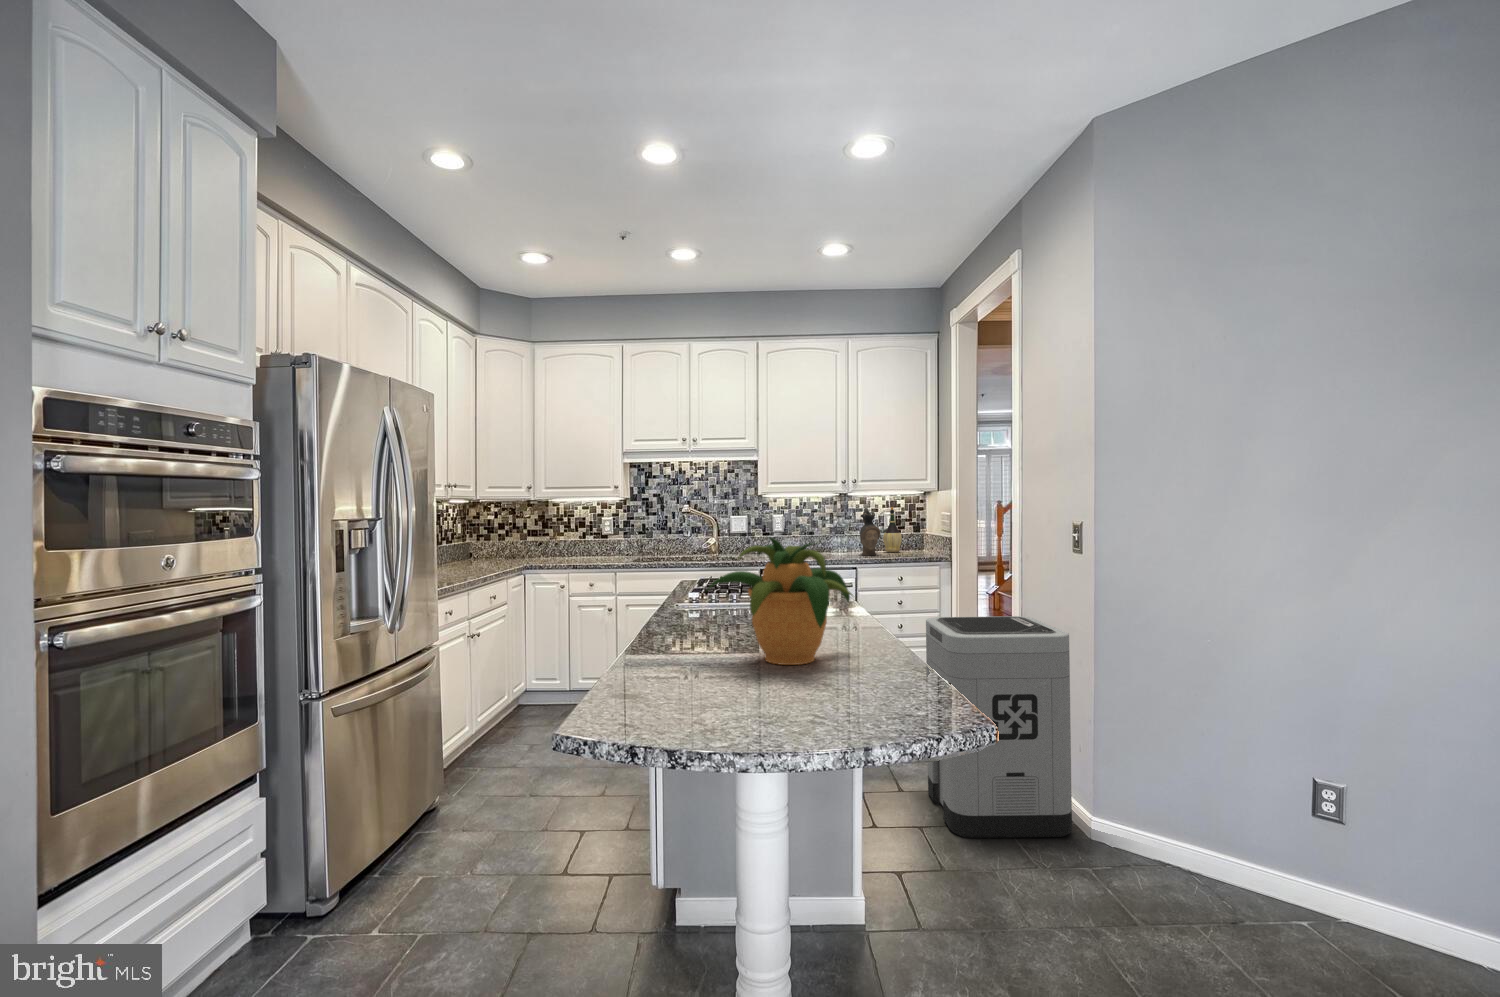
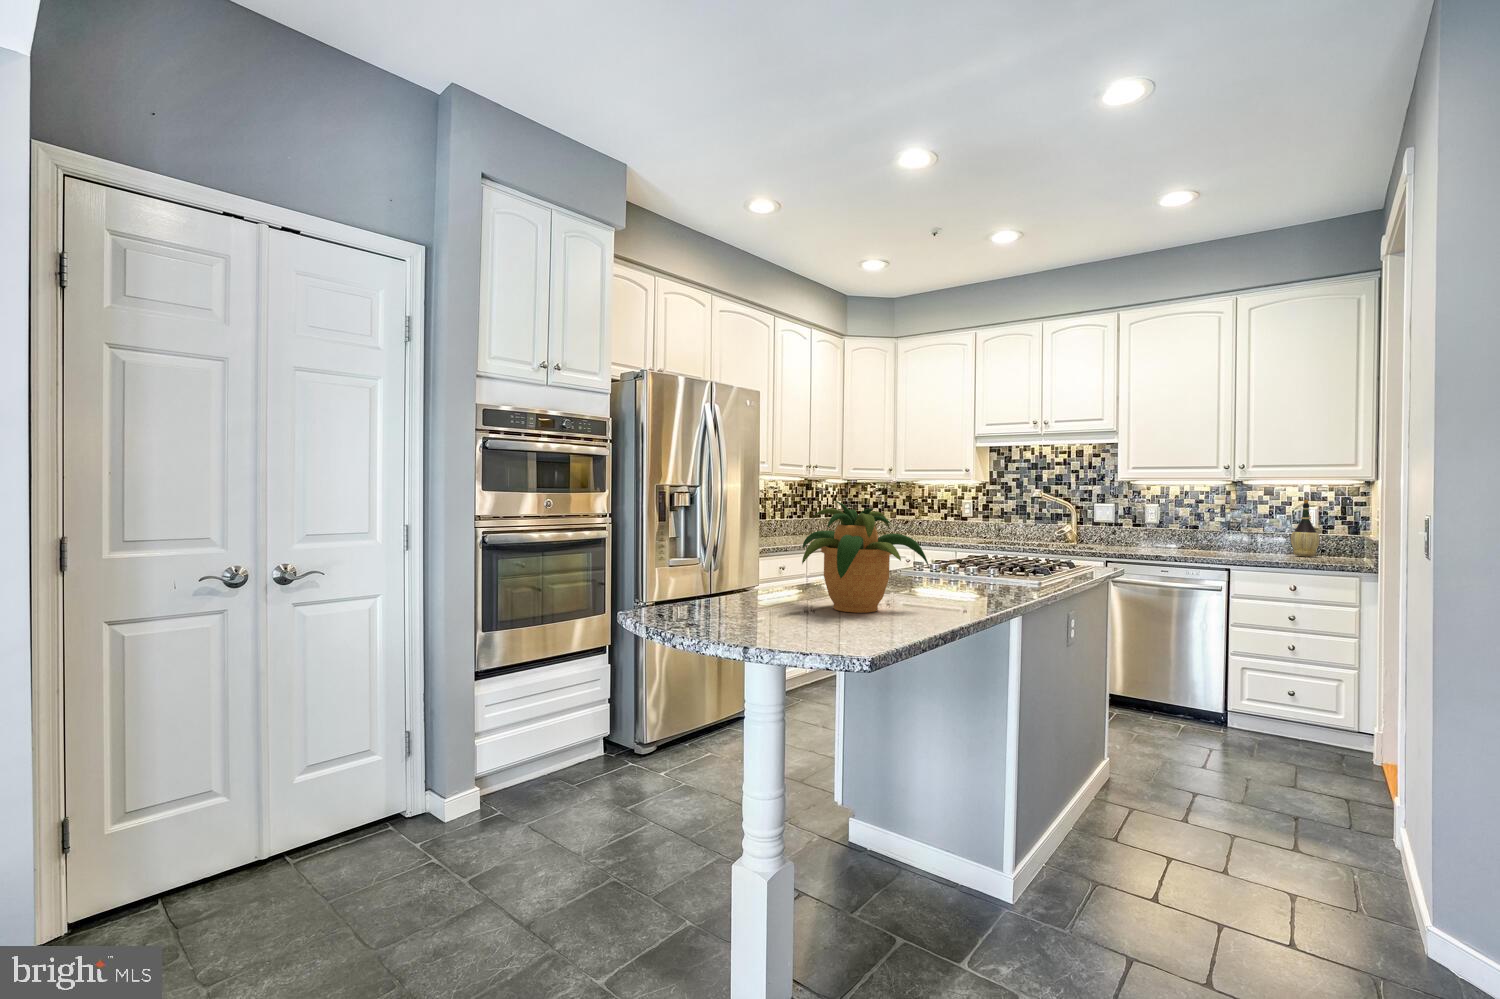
ceramic pitcher: present [860,508,881,556] -> none [1245,499,1274,557]
trash can: present [926,616,1072,838] -> none [1202,625,1398,927]

